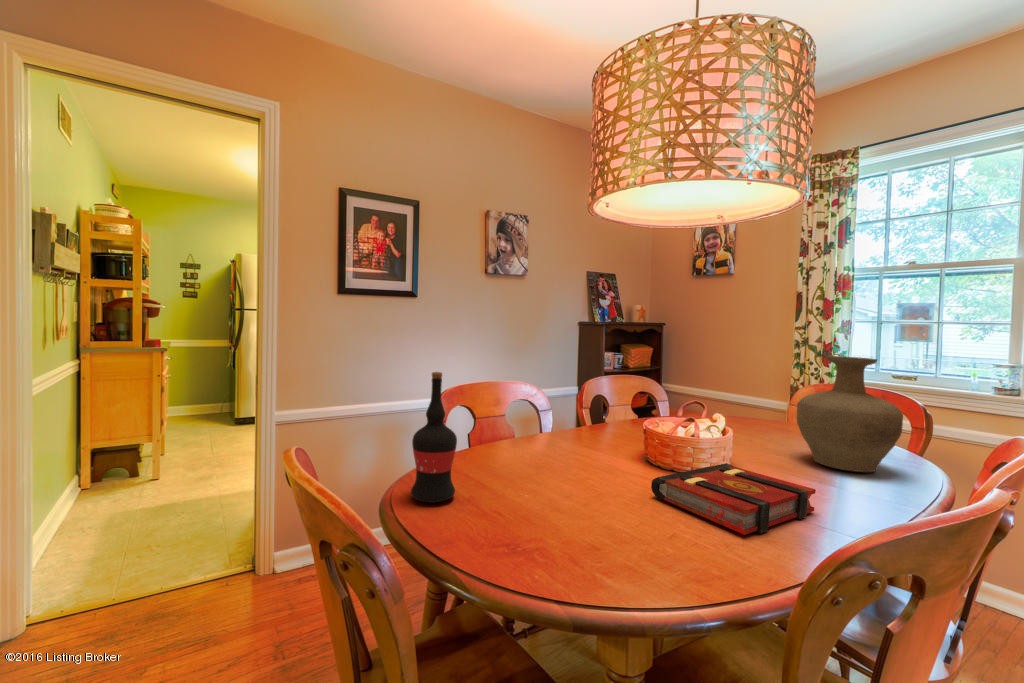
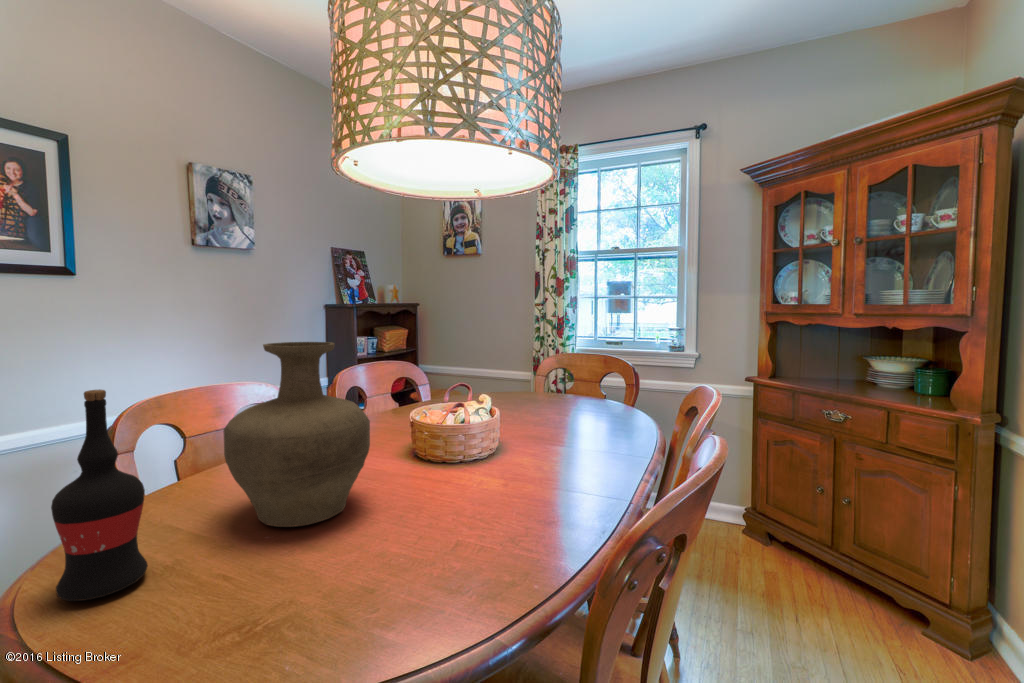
vase: present [796,356,903,472] -> present [223,342,370,527]
book: present [651,463,816,535] -> none [429,446,580,525]

